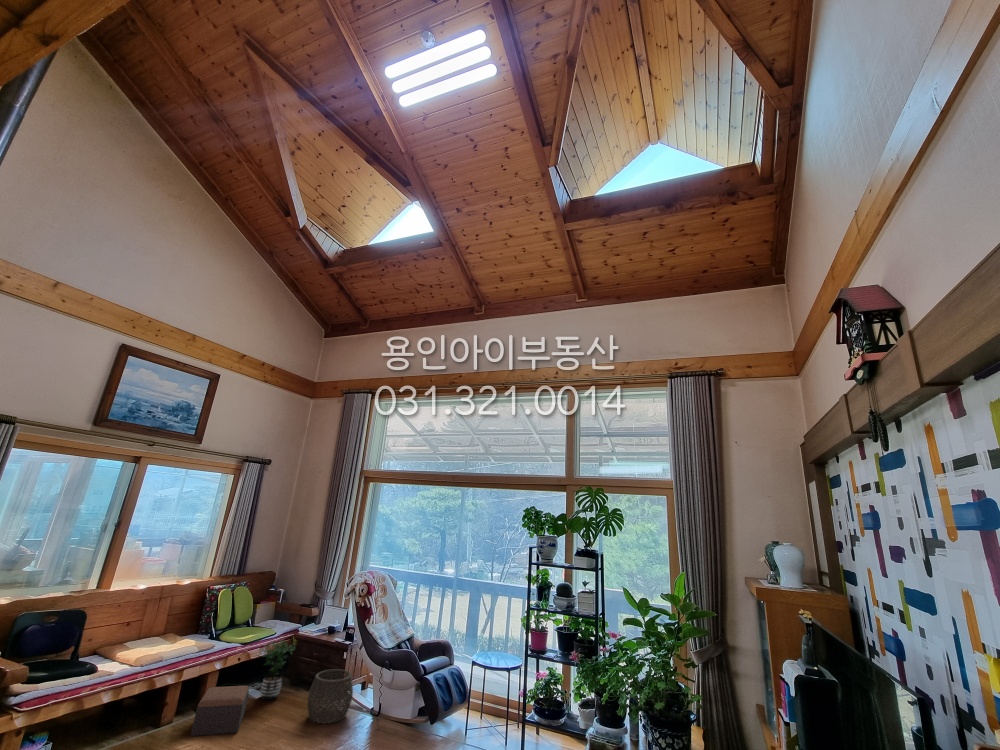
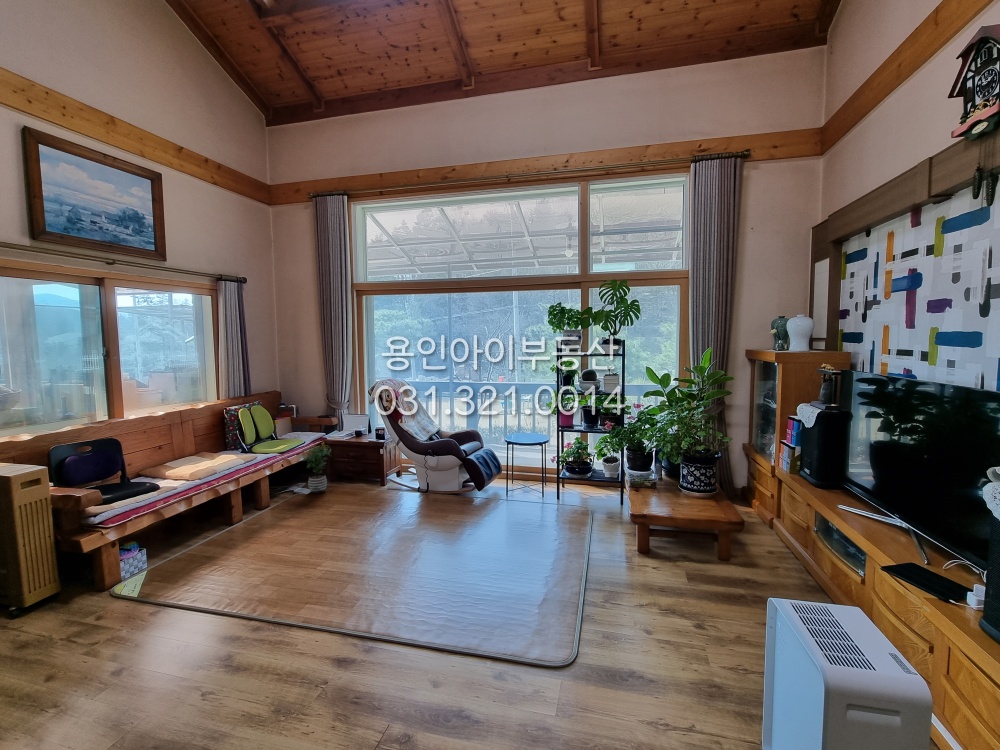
woven basket: present [307,669,353,724] -> none [361,462,400,504]
footstool: present [191,686,249,736] -> none [266,484,309,527]

